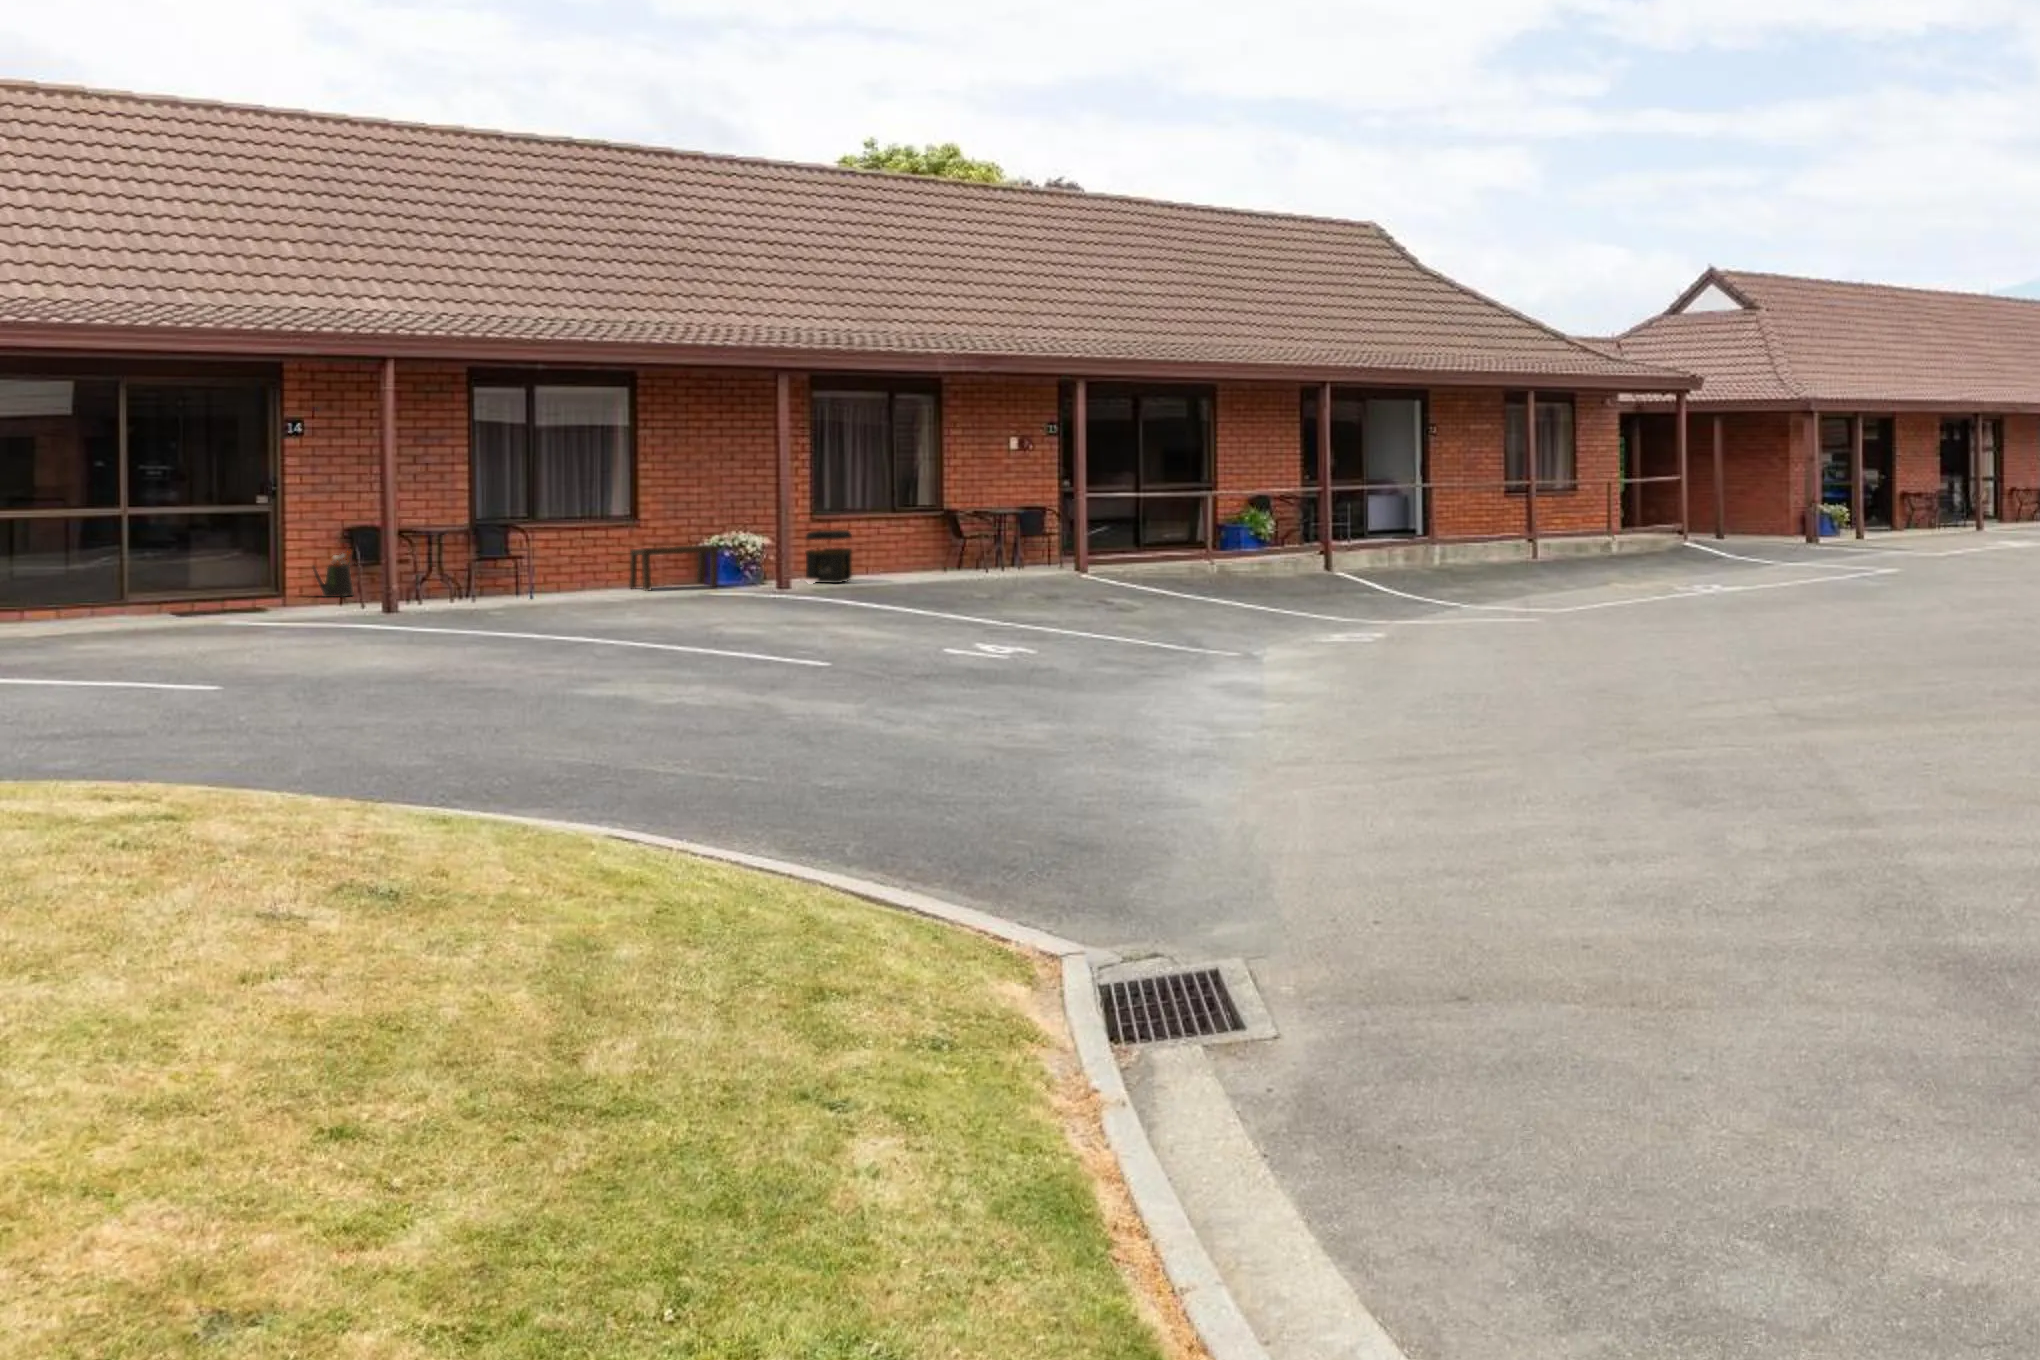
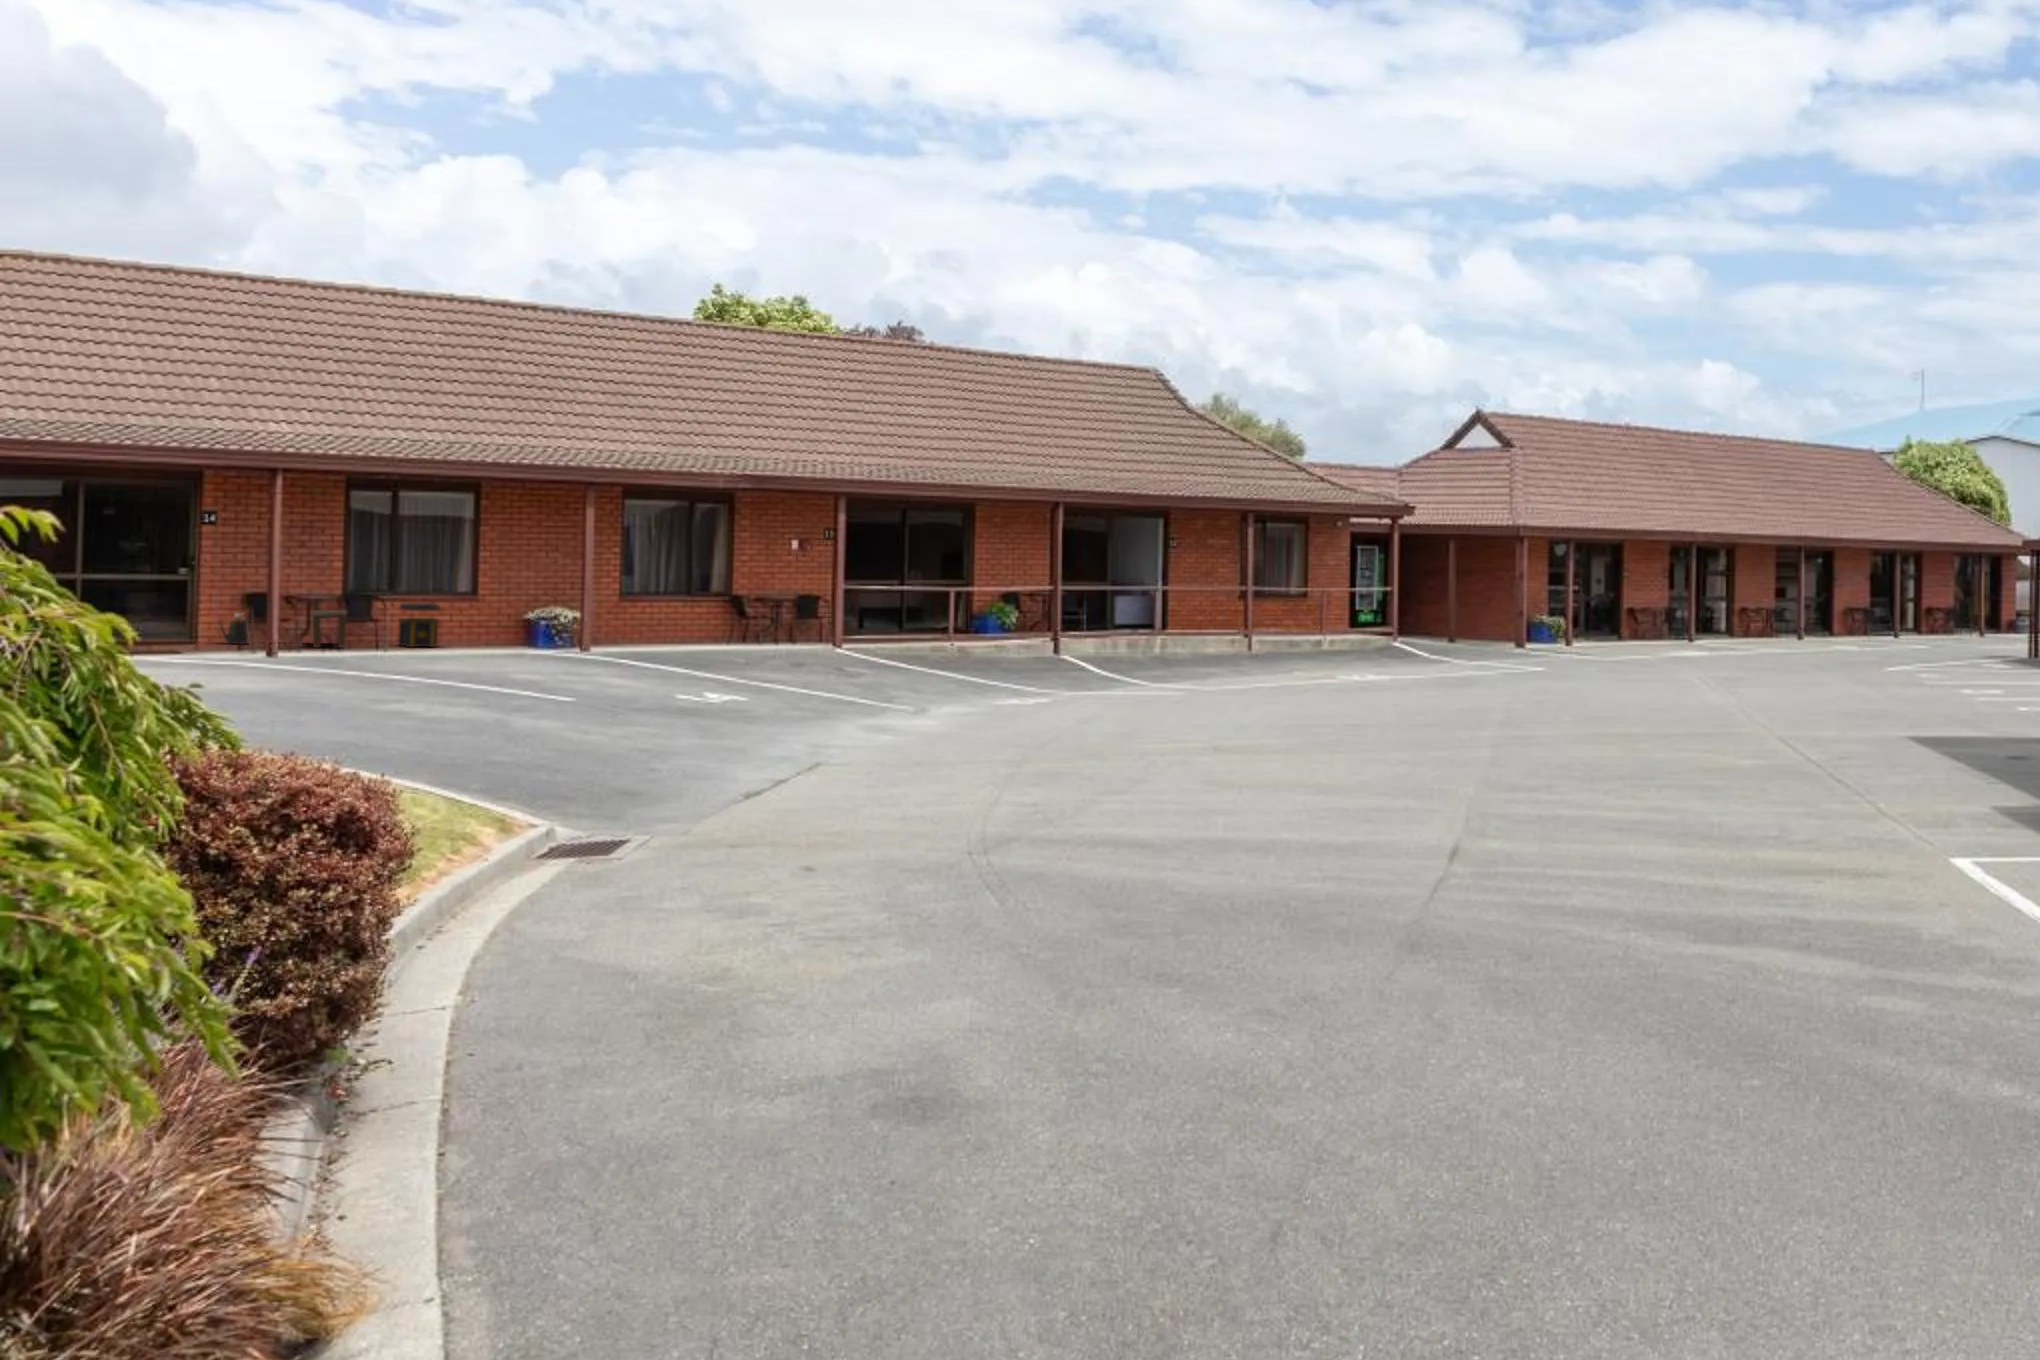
toolbox: present [806,530,852,583] -> present [398,603,439,647]
bench: present [629,545,718,591] -> present [313,610,346,647]

